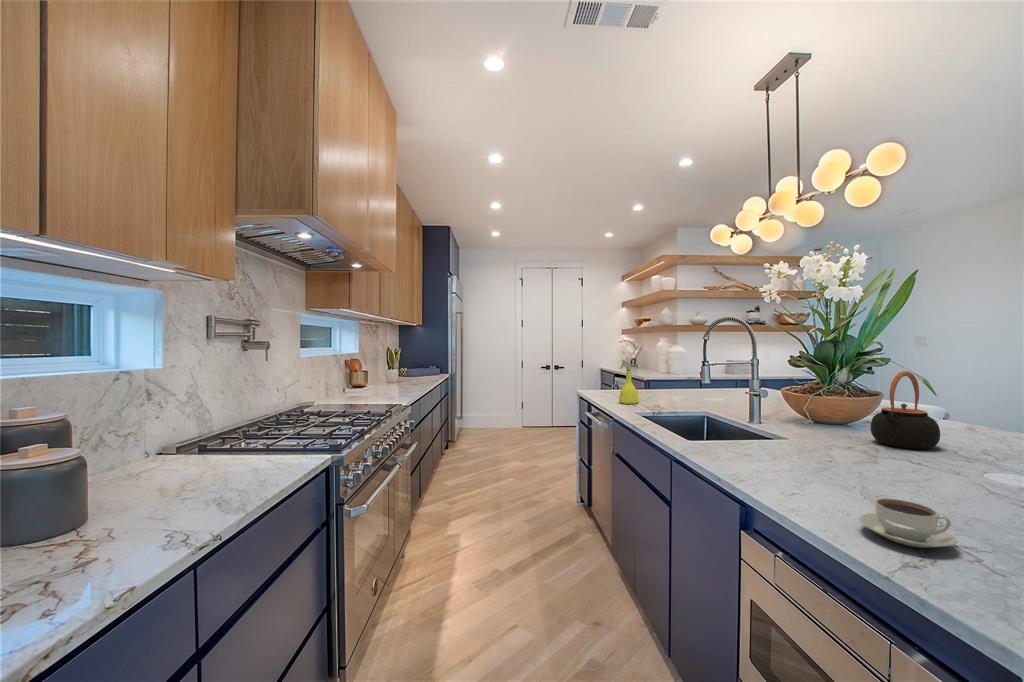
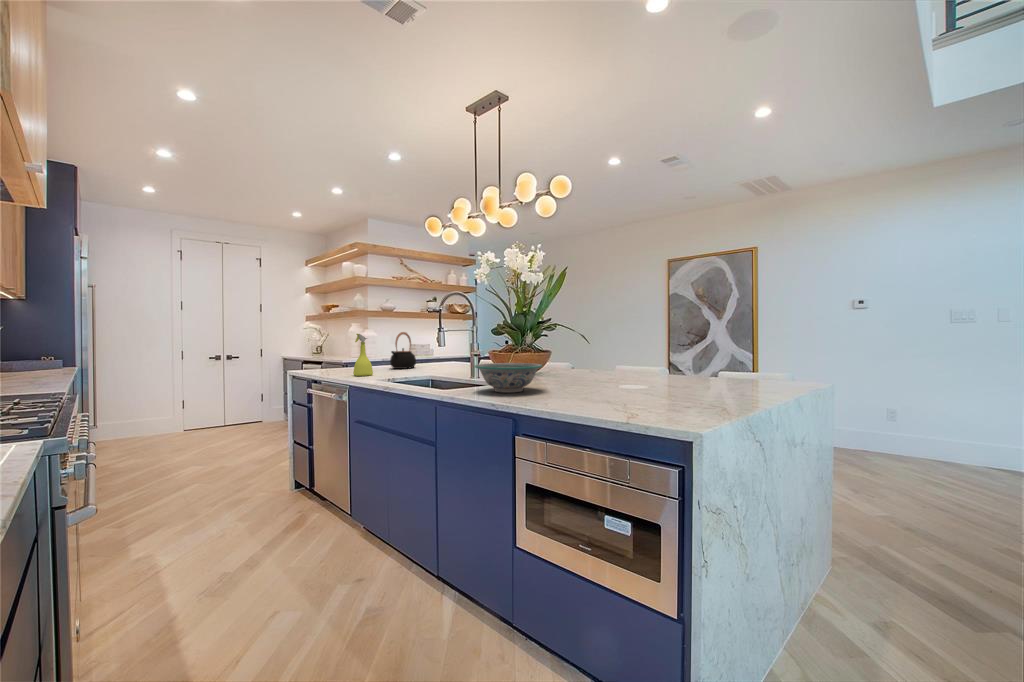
teapot: present [871,371,940,449] -> present [390,332,416,369]
decorative bowl: none [711,417,820,467] -> present [475,363,542,393]
coffee cup: present [859,498,958,548] -> none [586,386,626,406]

